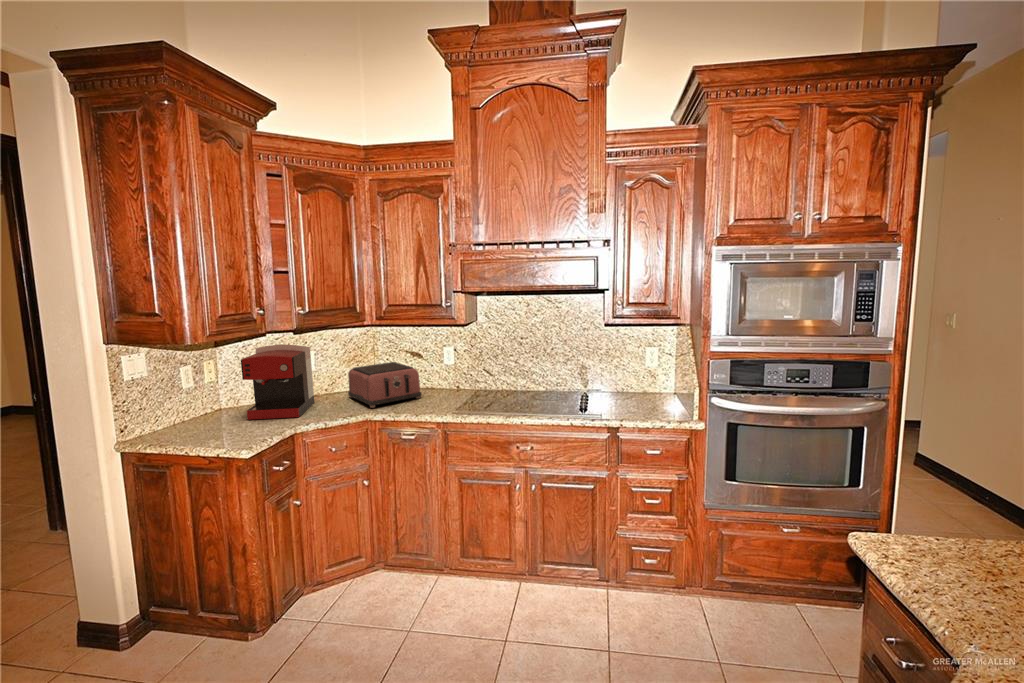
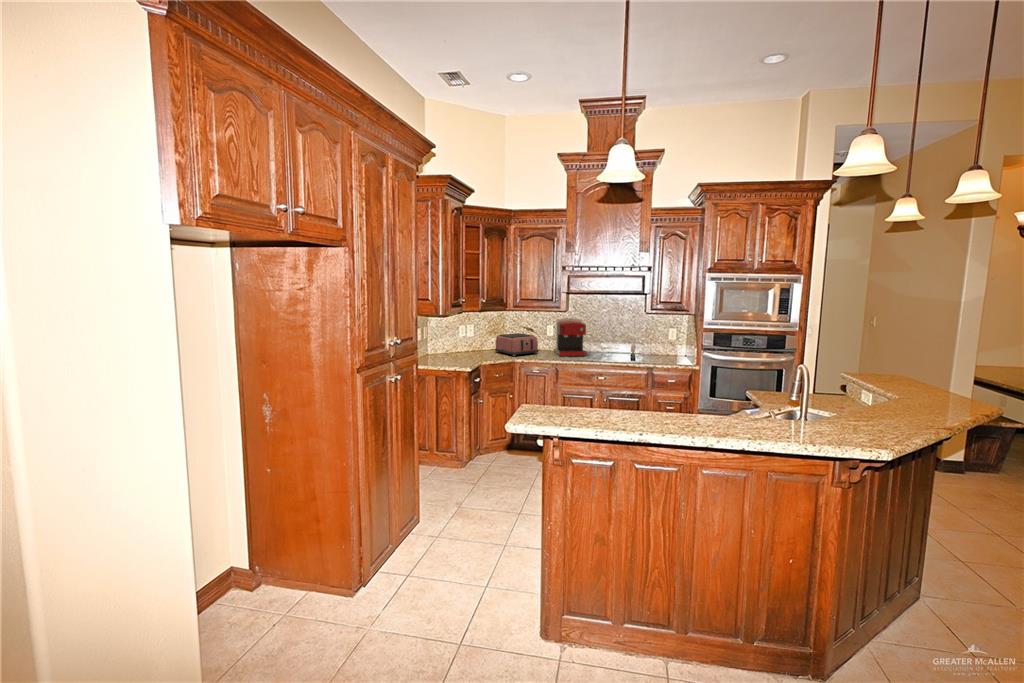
coffee maker: present [241,344,314,420] -> present [555,318,586,356]

